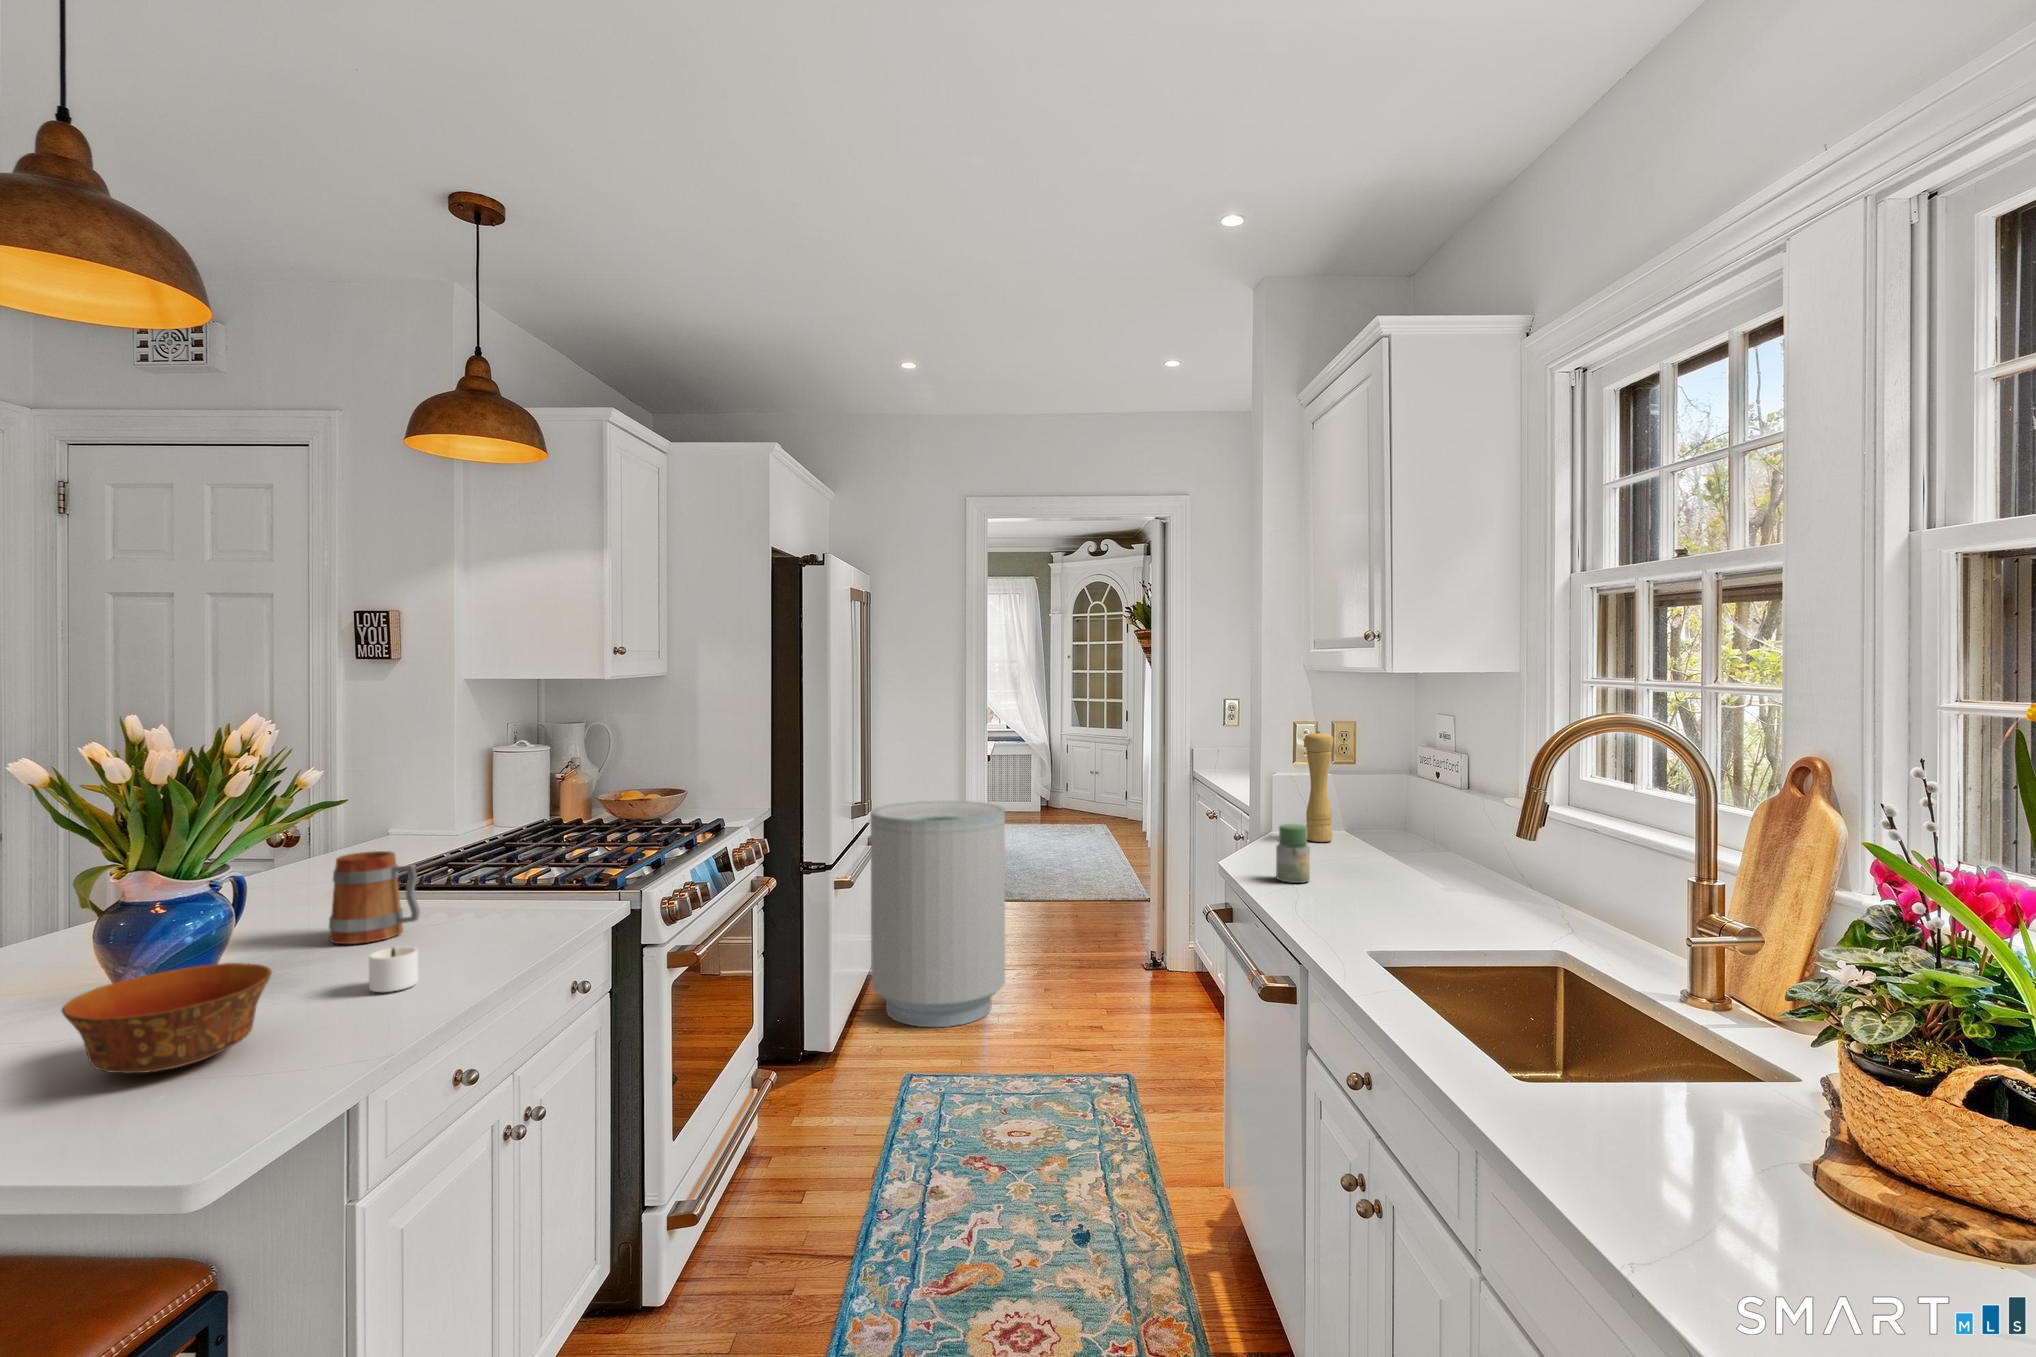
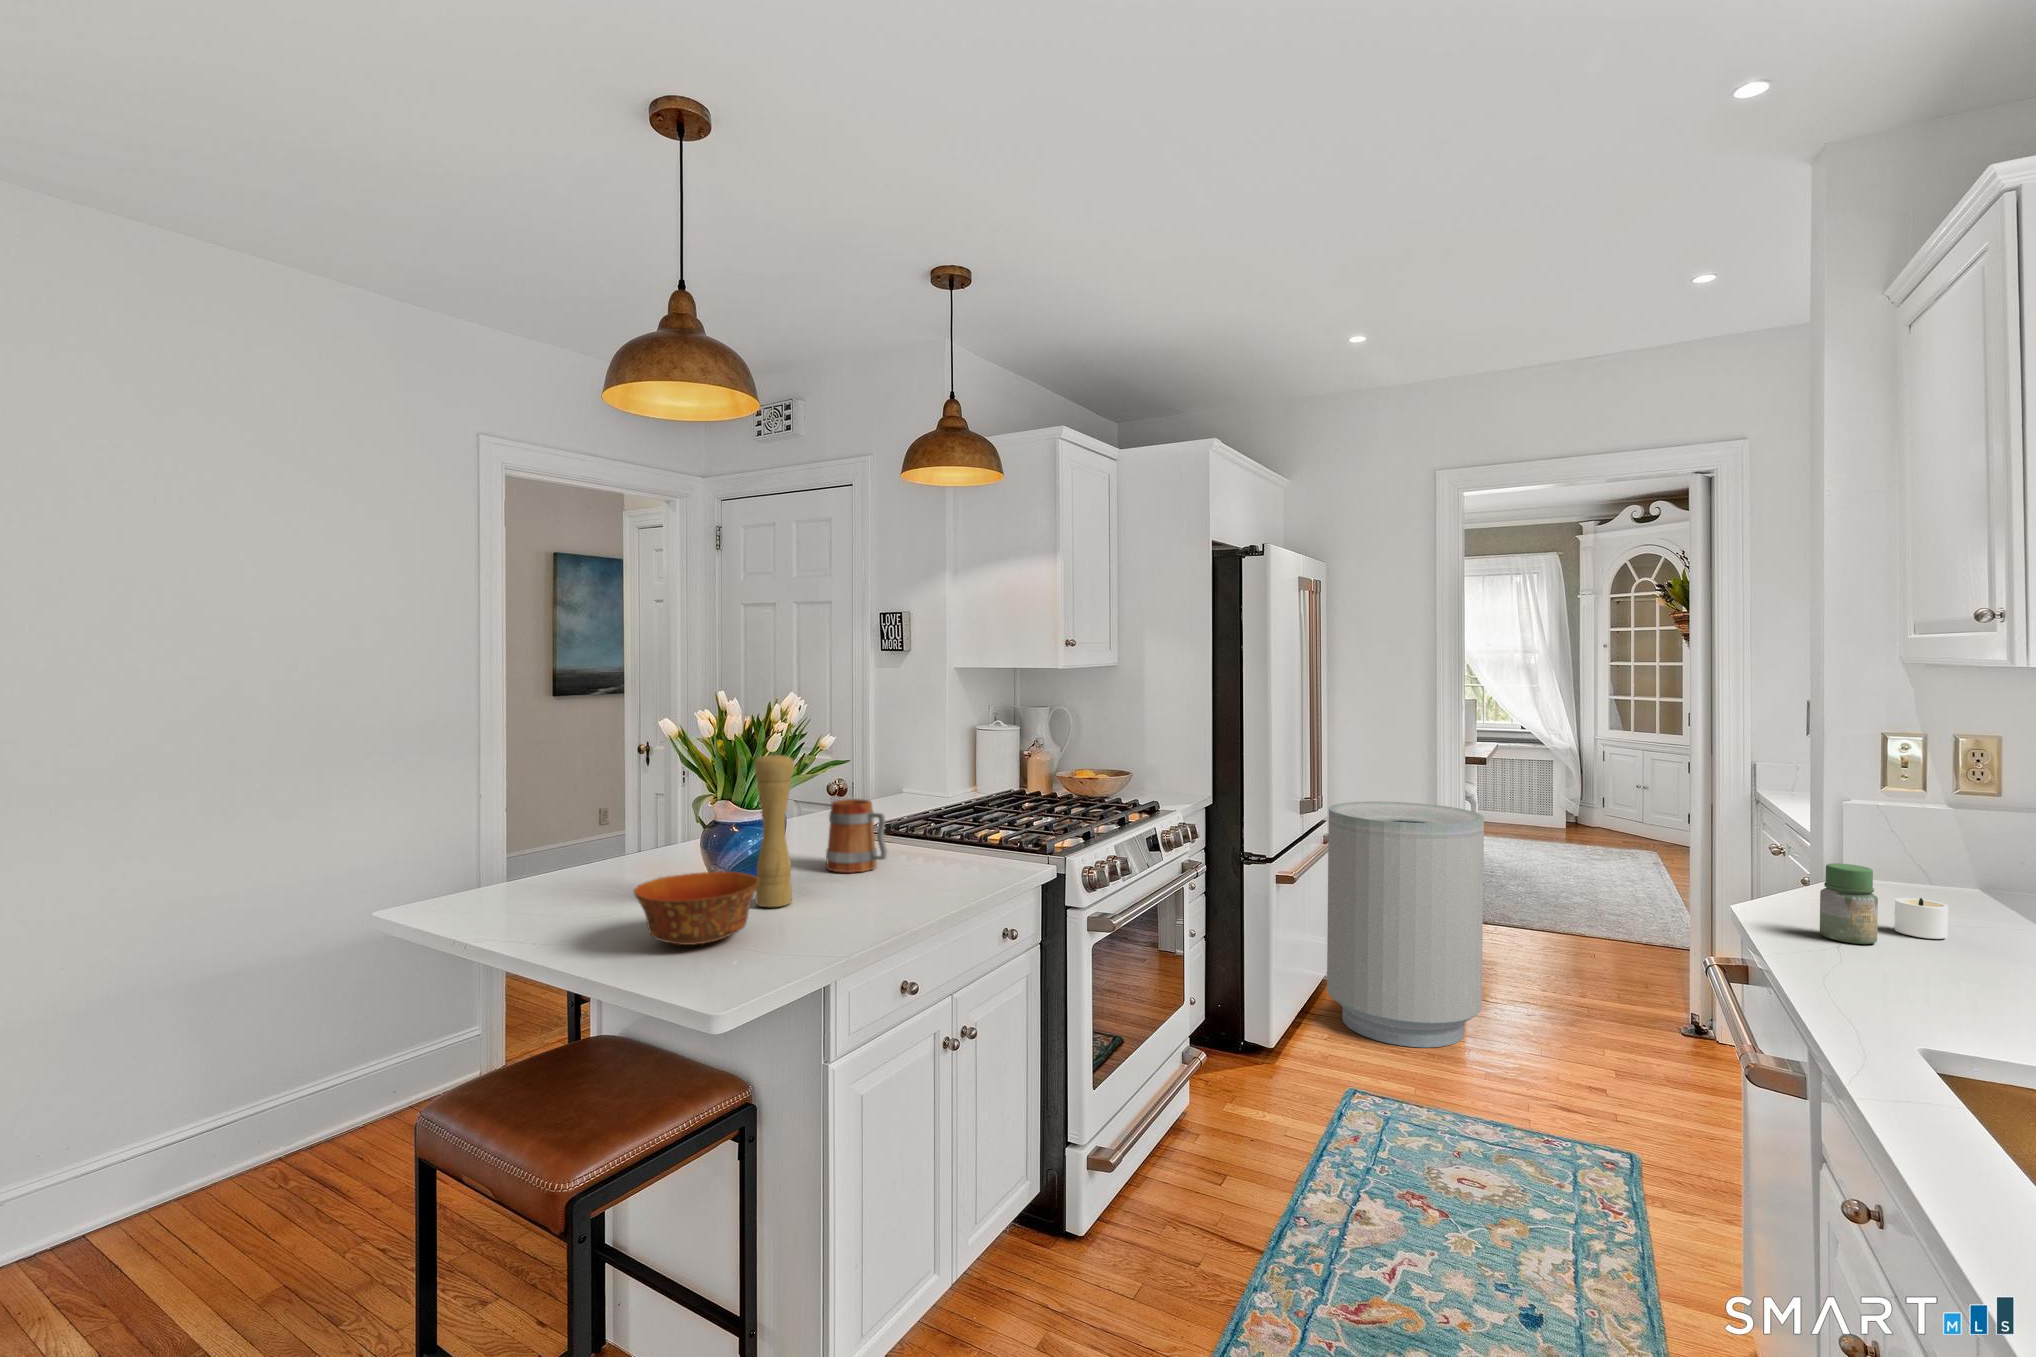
pepper mill: present [1304,731,1333,842] -> present [754,753,794,907]
candle: present [369,947,418,992] -> present [1894,898,1948,939]

